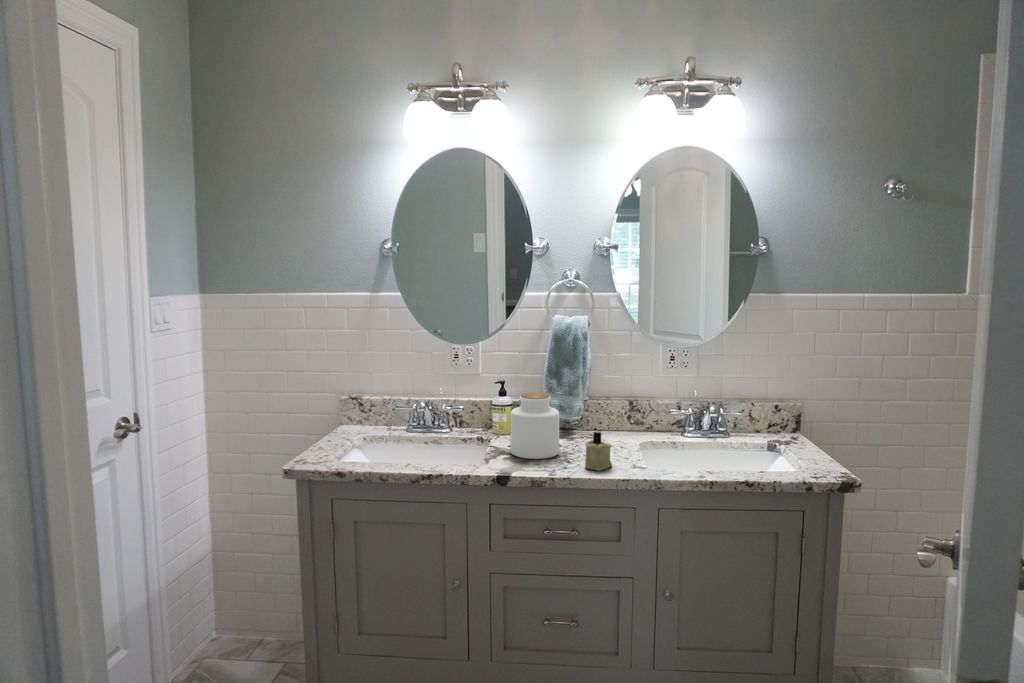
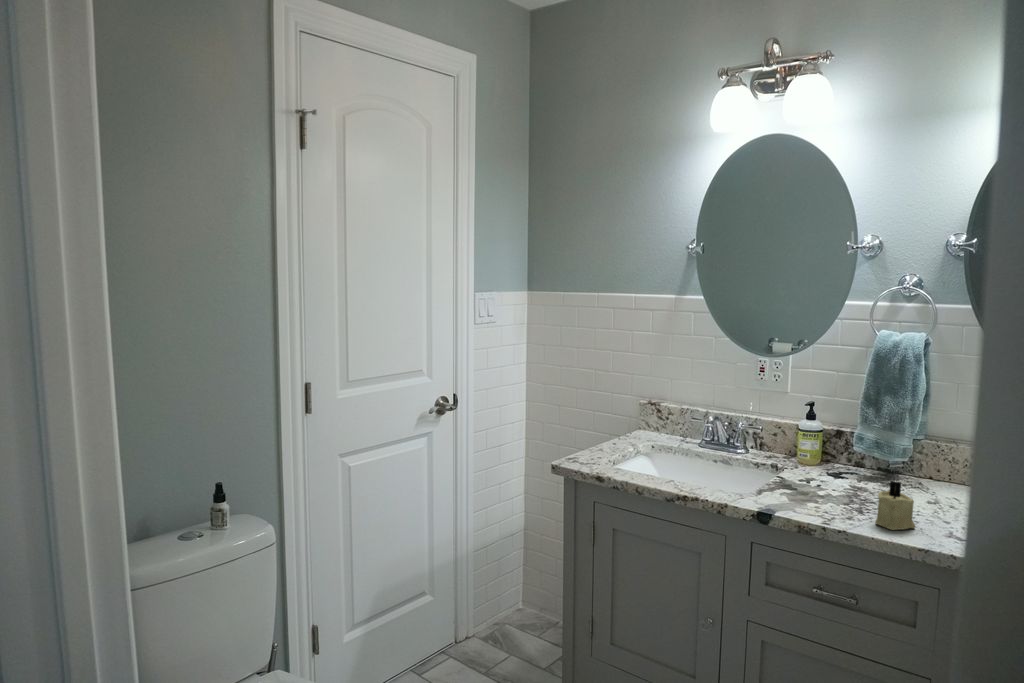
jar: present [510,392,559,459] -> none [795,421,860,502]

